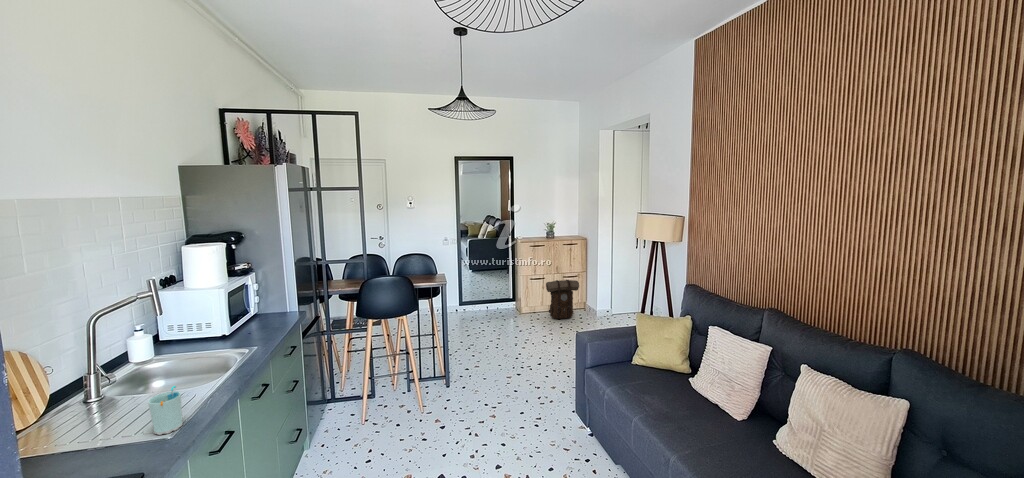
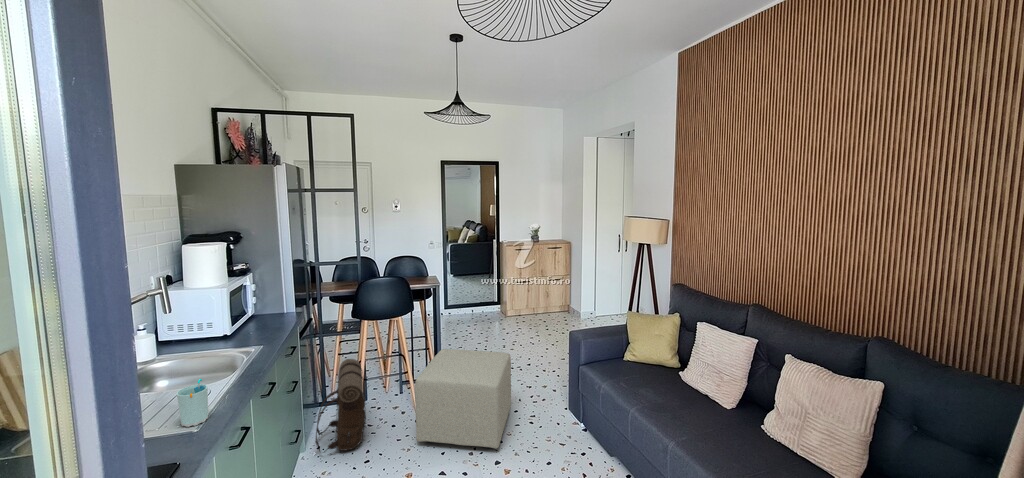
backpack: present [546,280,579,319] -> present [315,359,366,452]
ottoman: none [416,348,516,452] -> present [415,349,511,448]

